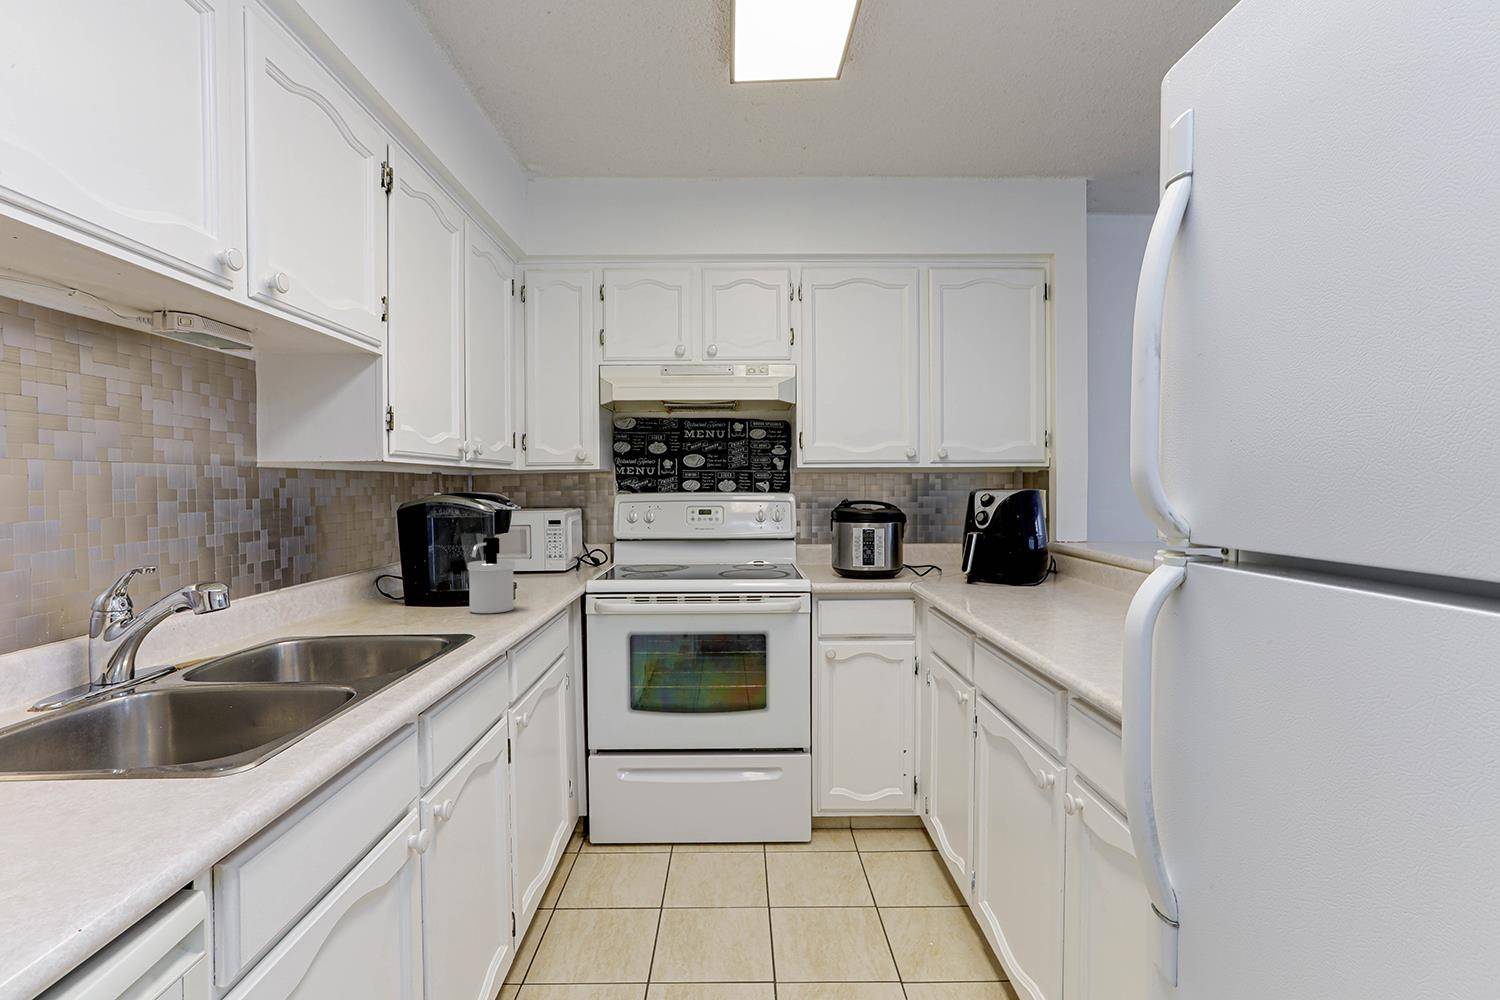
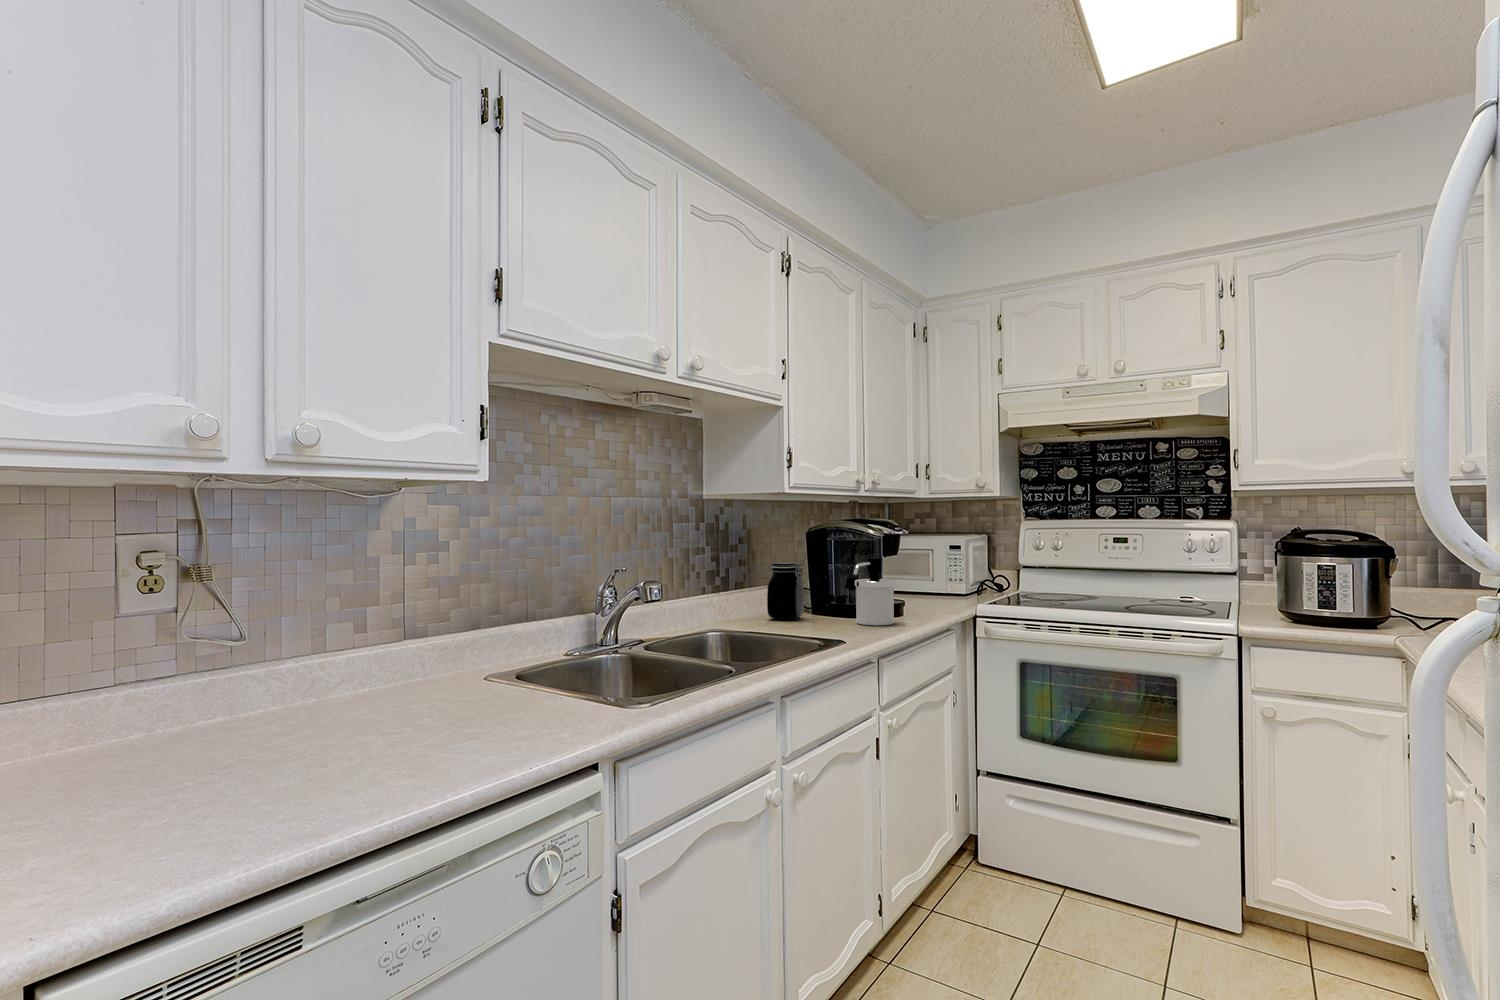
jar: none [351,546,400,617] -> present [767,562,804,620]

